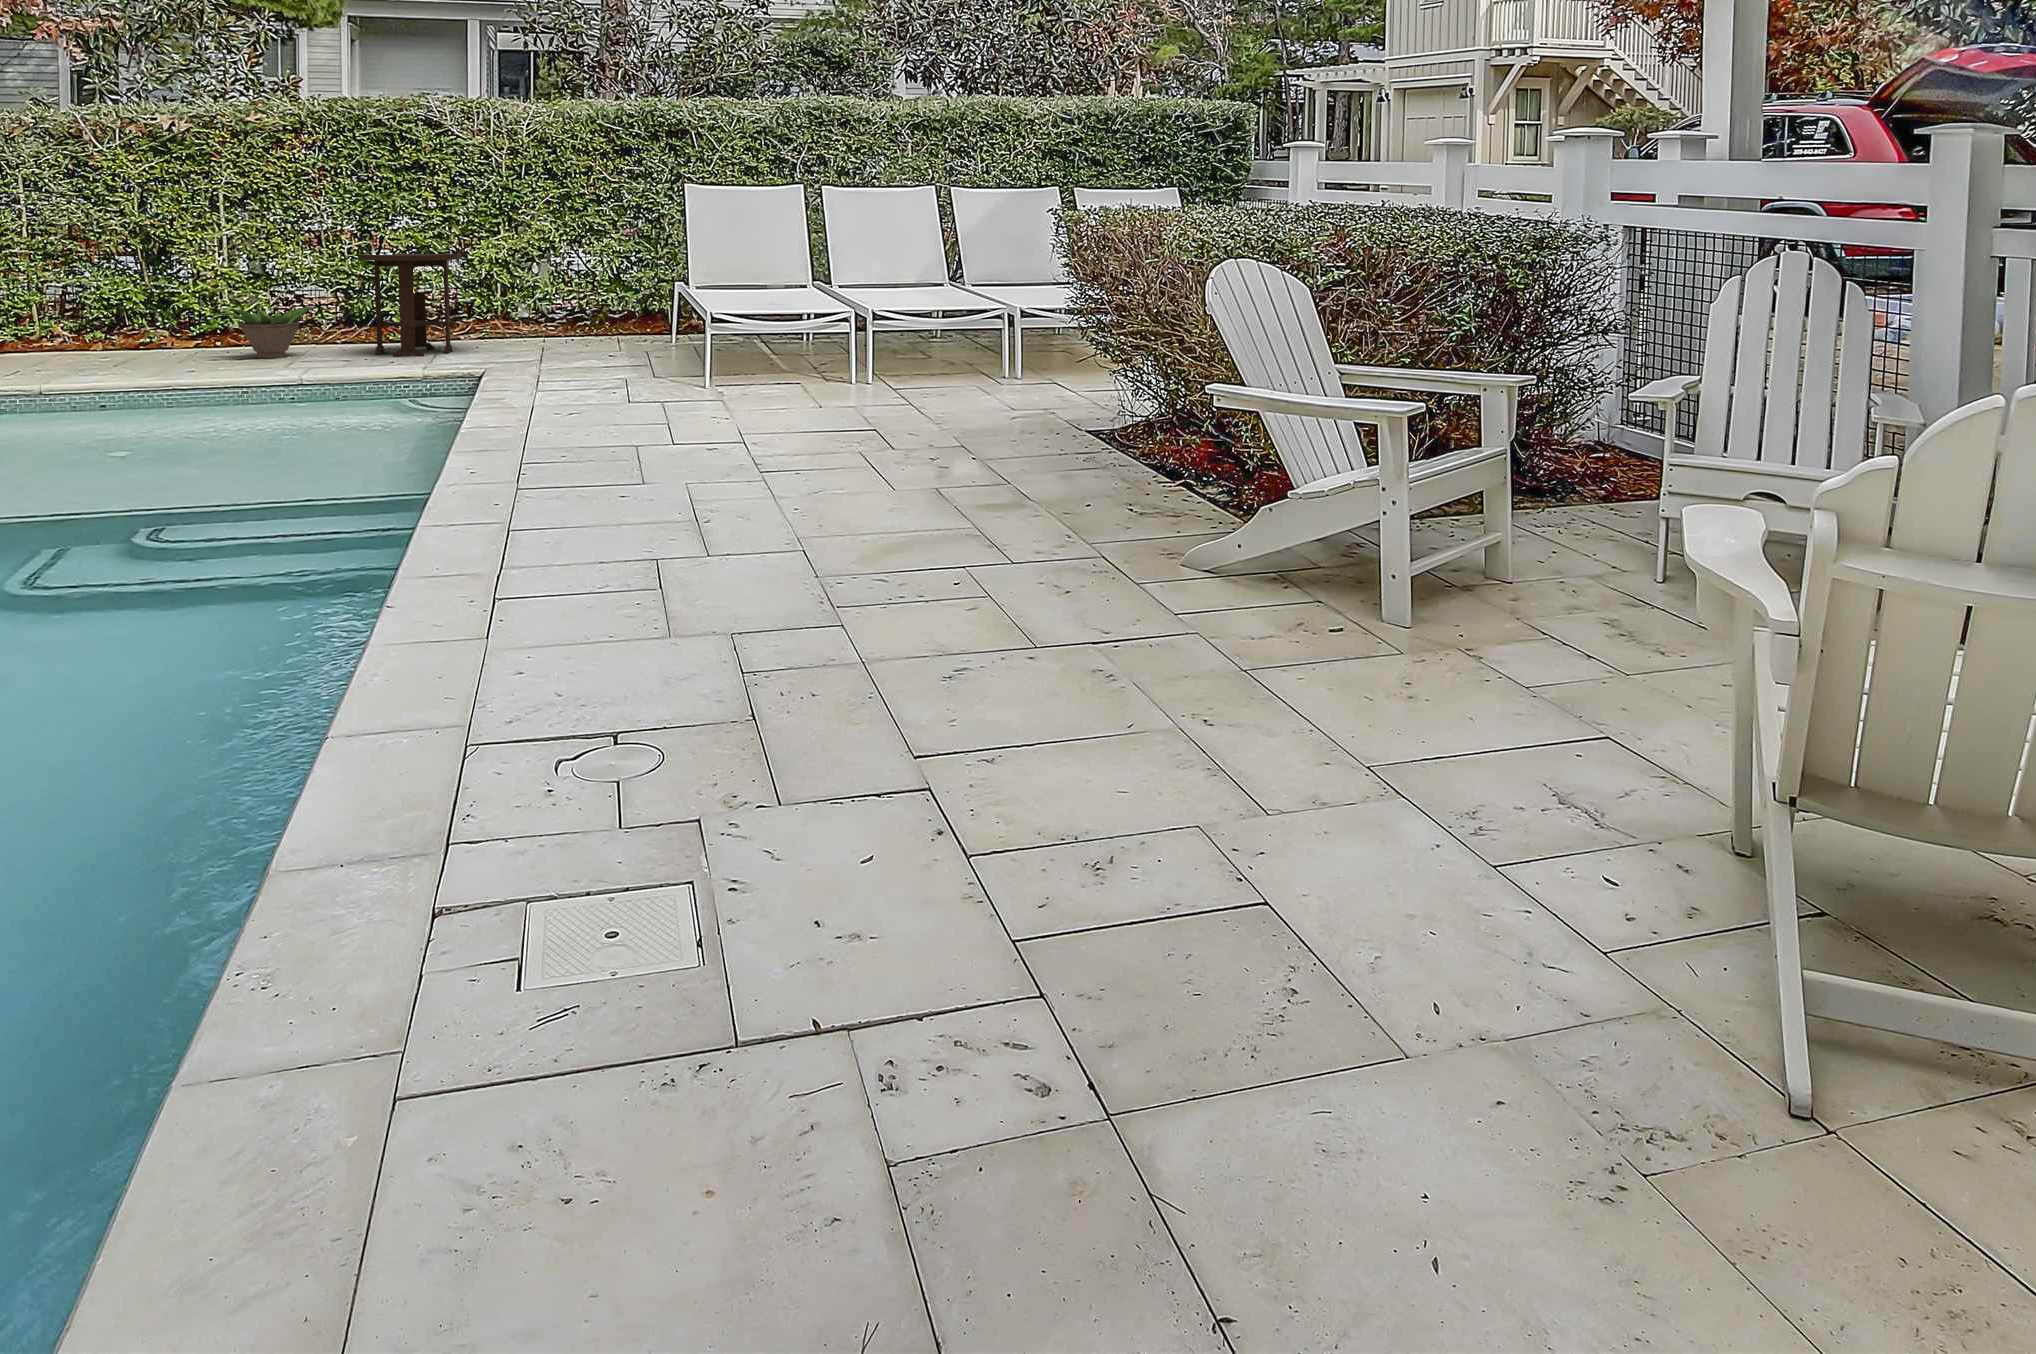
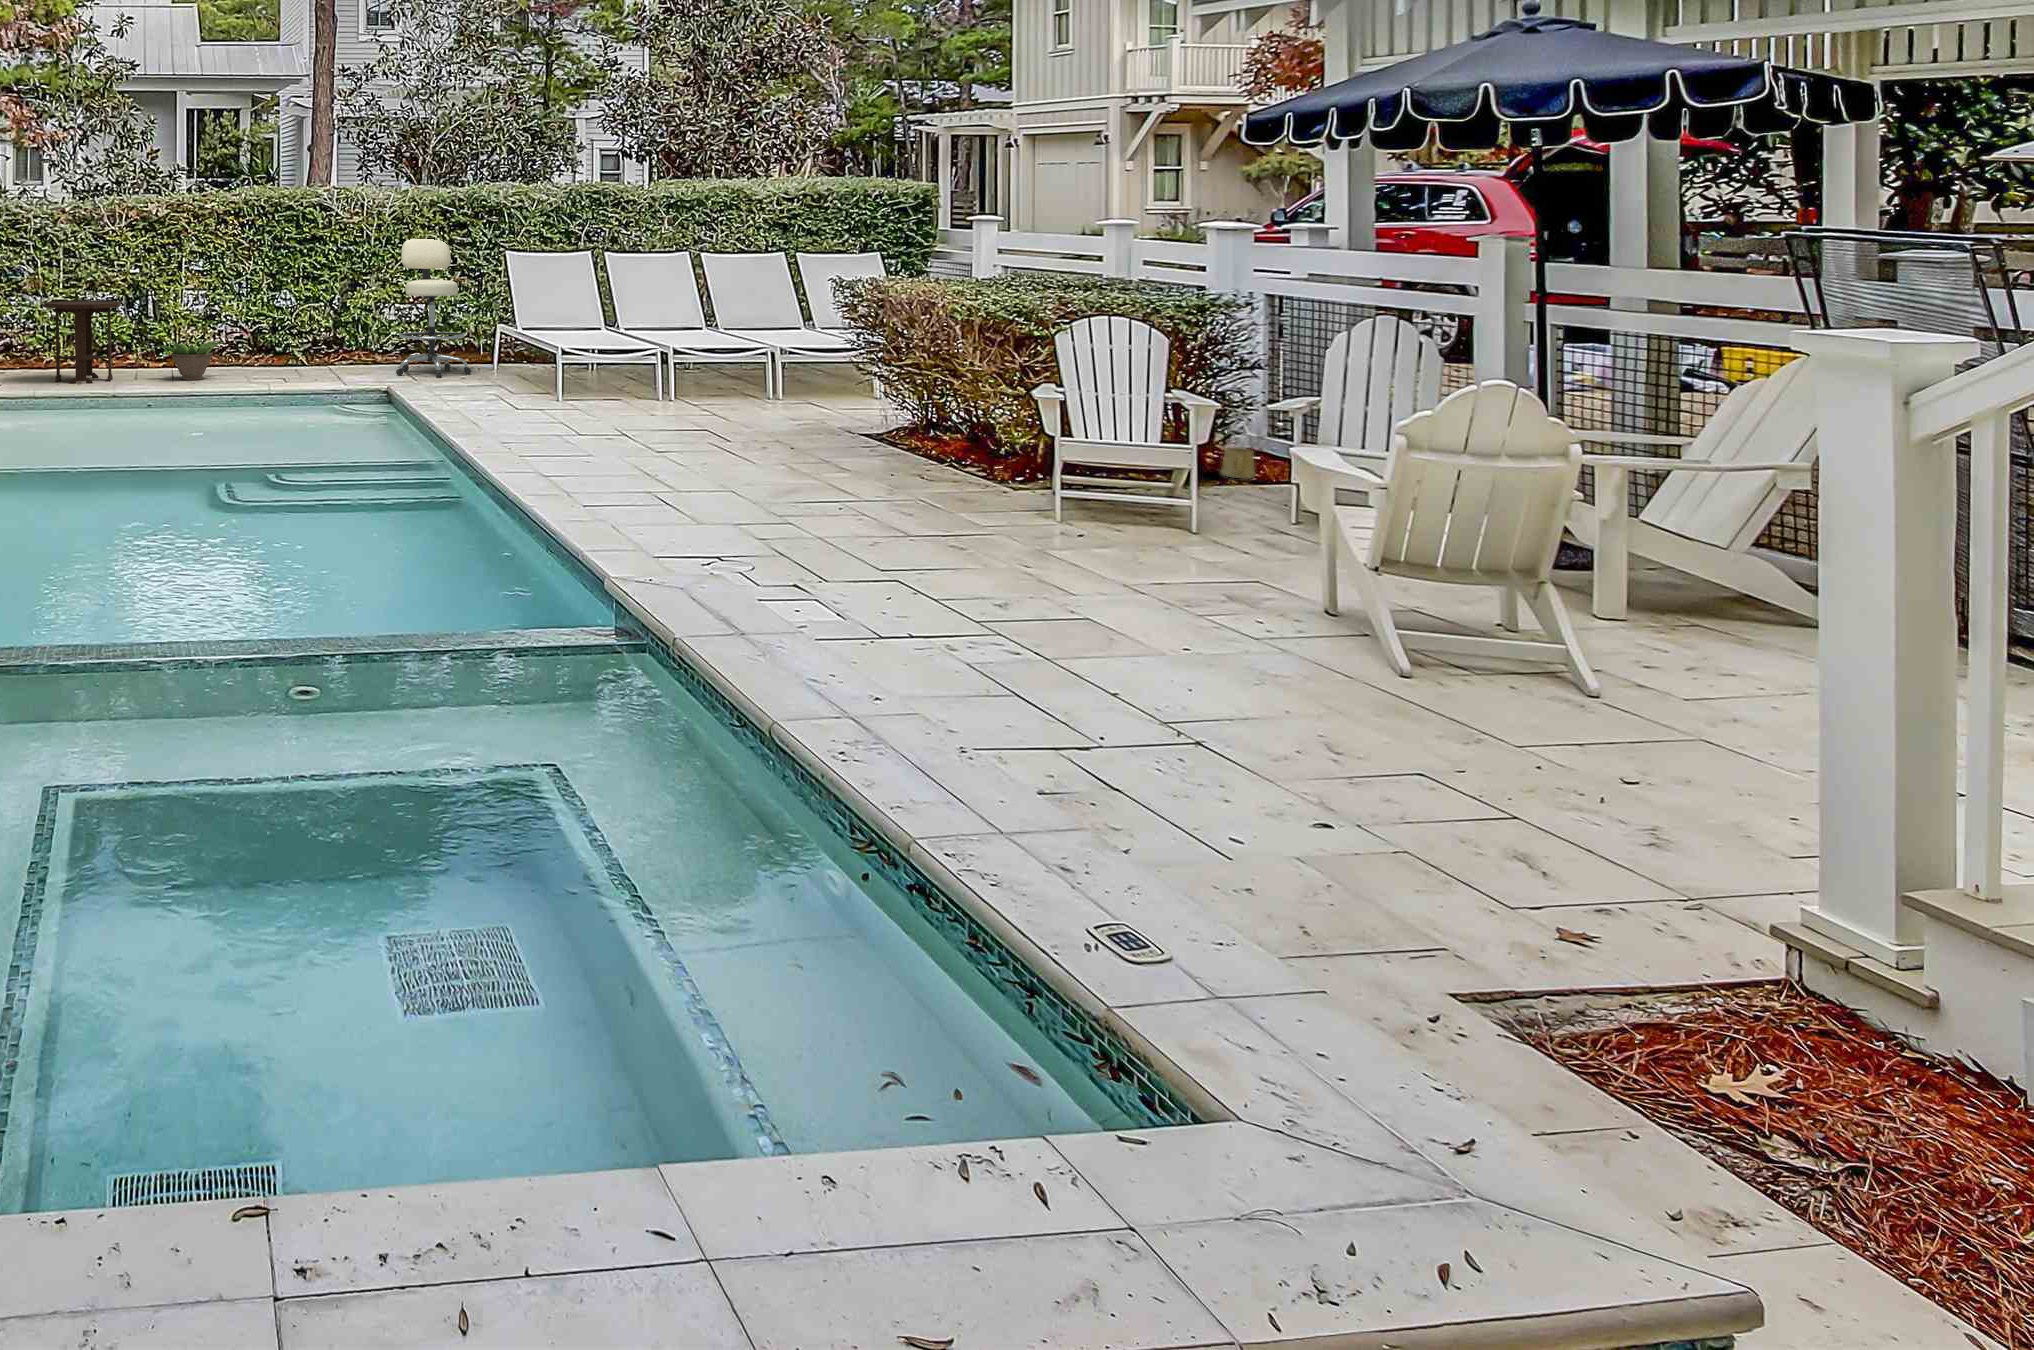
stool: none [553,175,656,352] -> present [396,239,471,377]
side table: present [358,252,462,356] -> present [44,300,121,383]
watering can: none [1560,445,1611,495] -> present [1221,447,1255,479]

